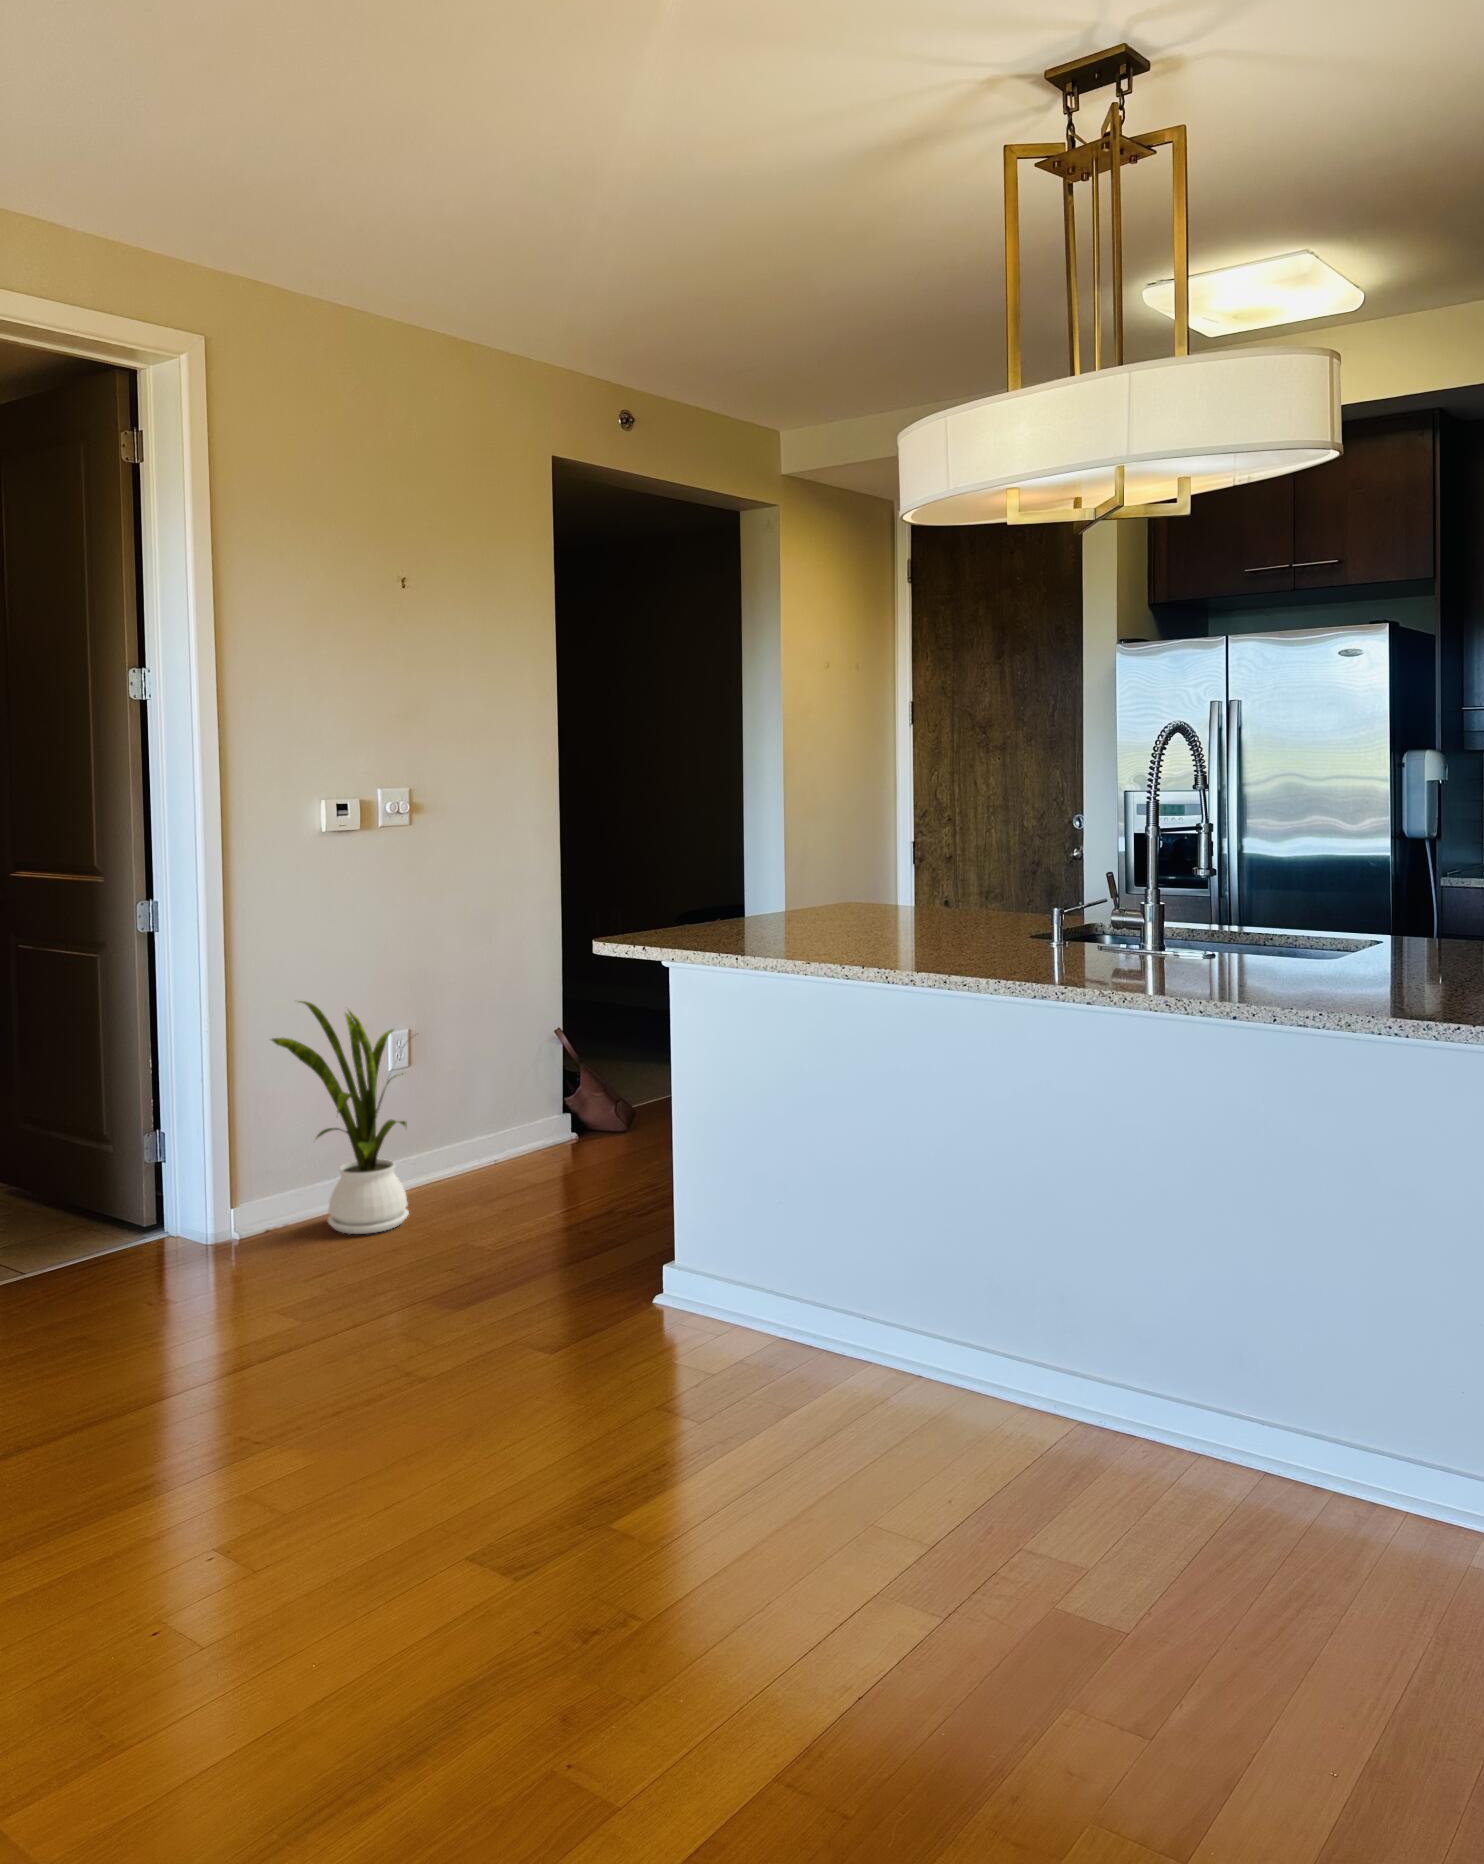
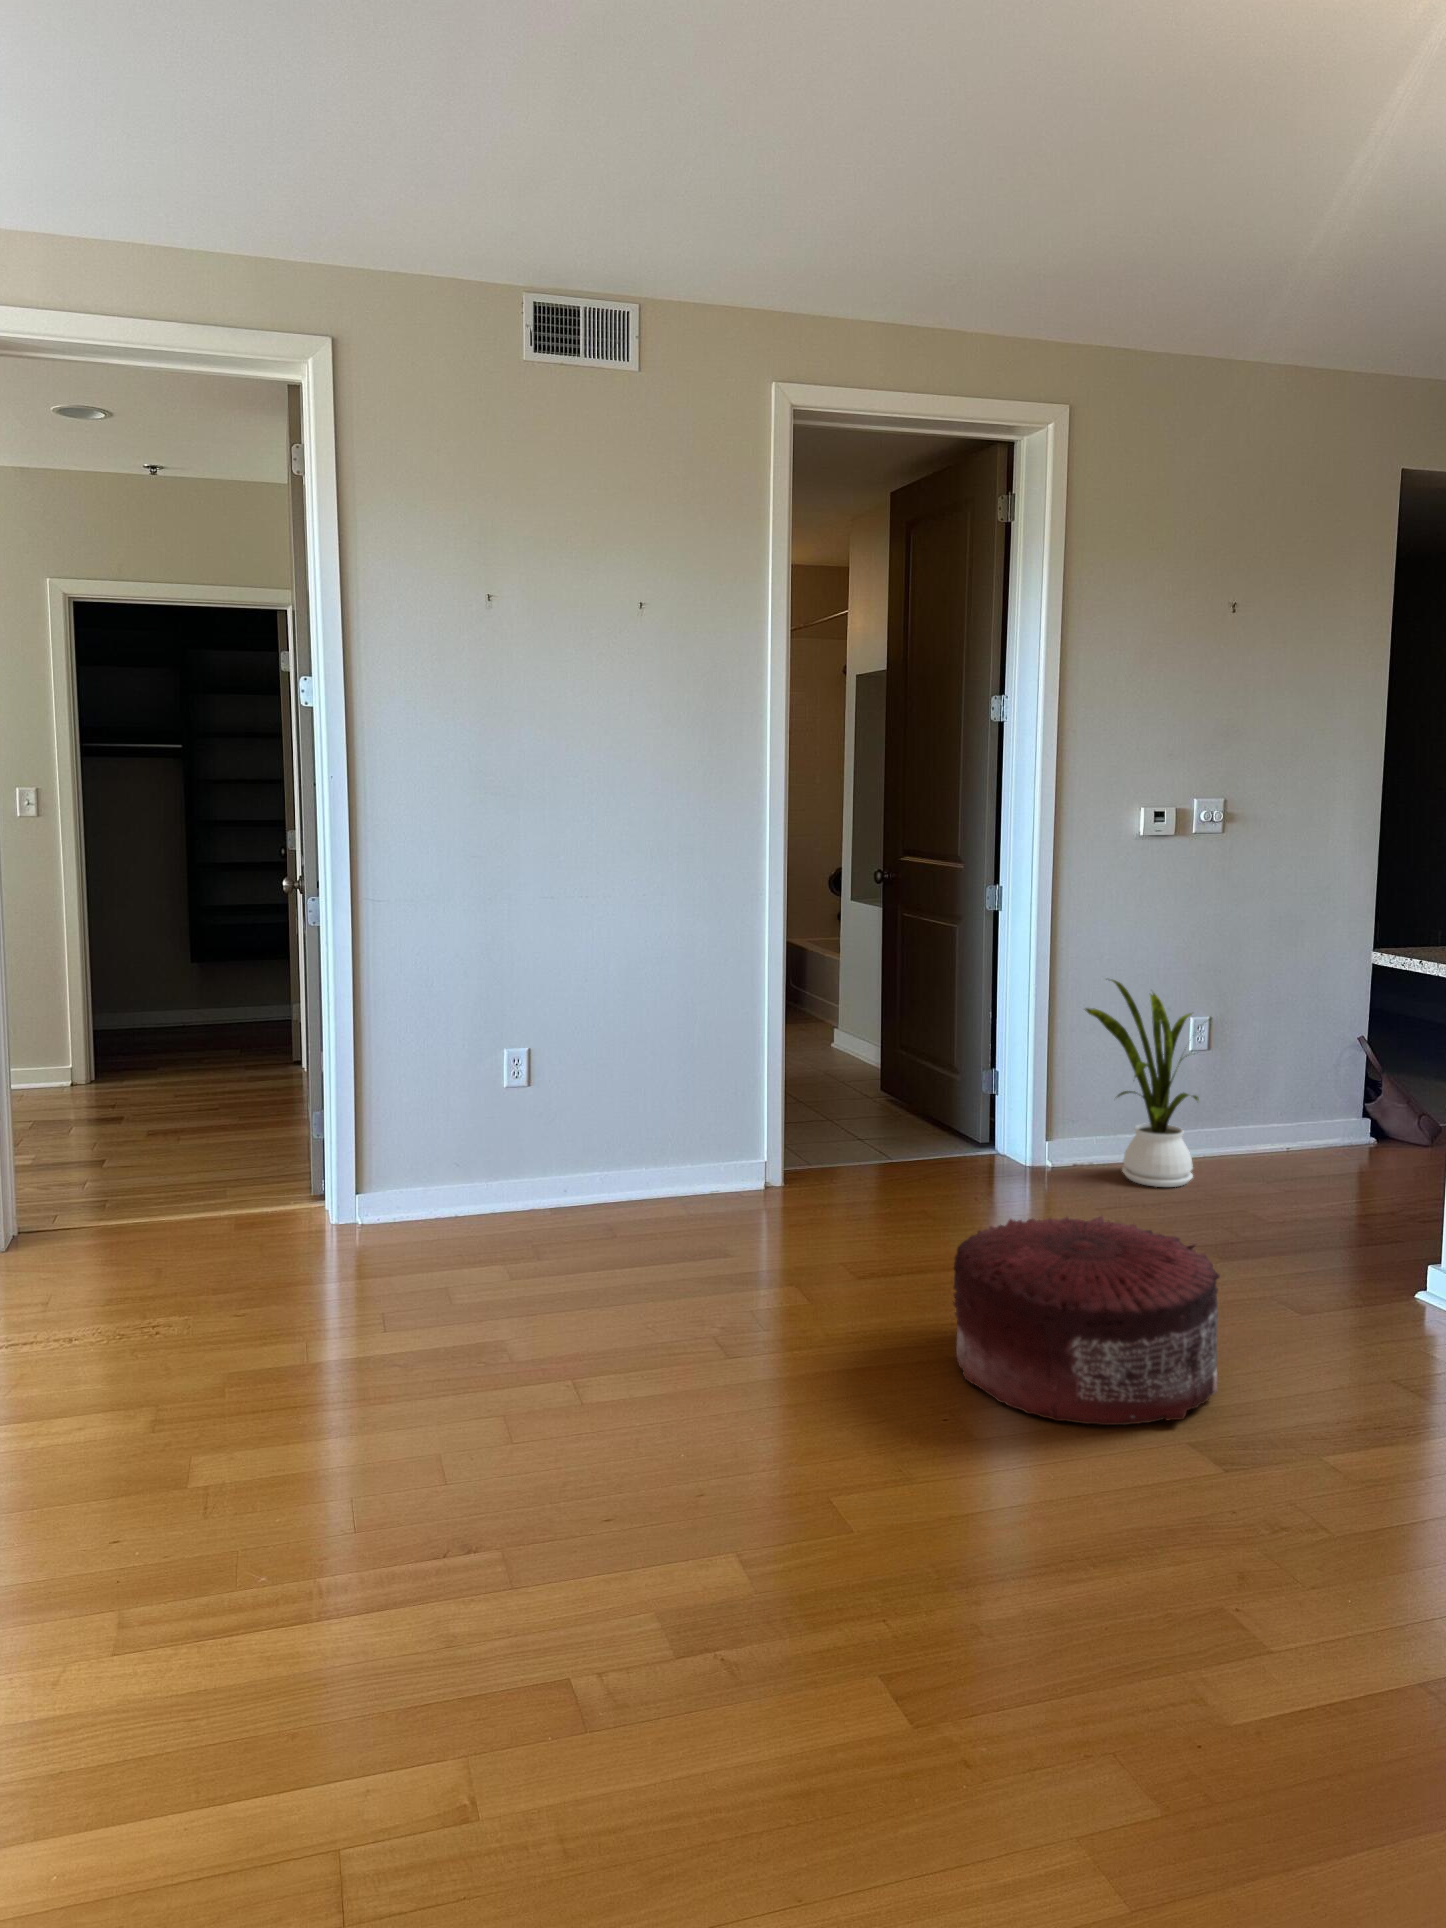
pouf: none [149,1295,500,1593] -> present [954,1216,1220,1425]

